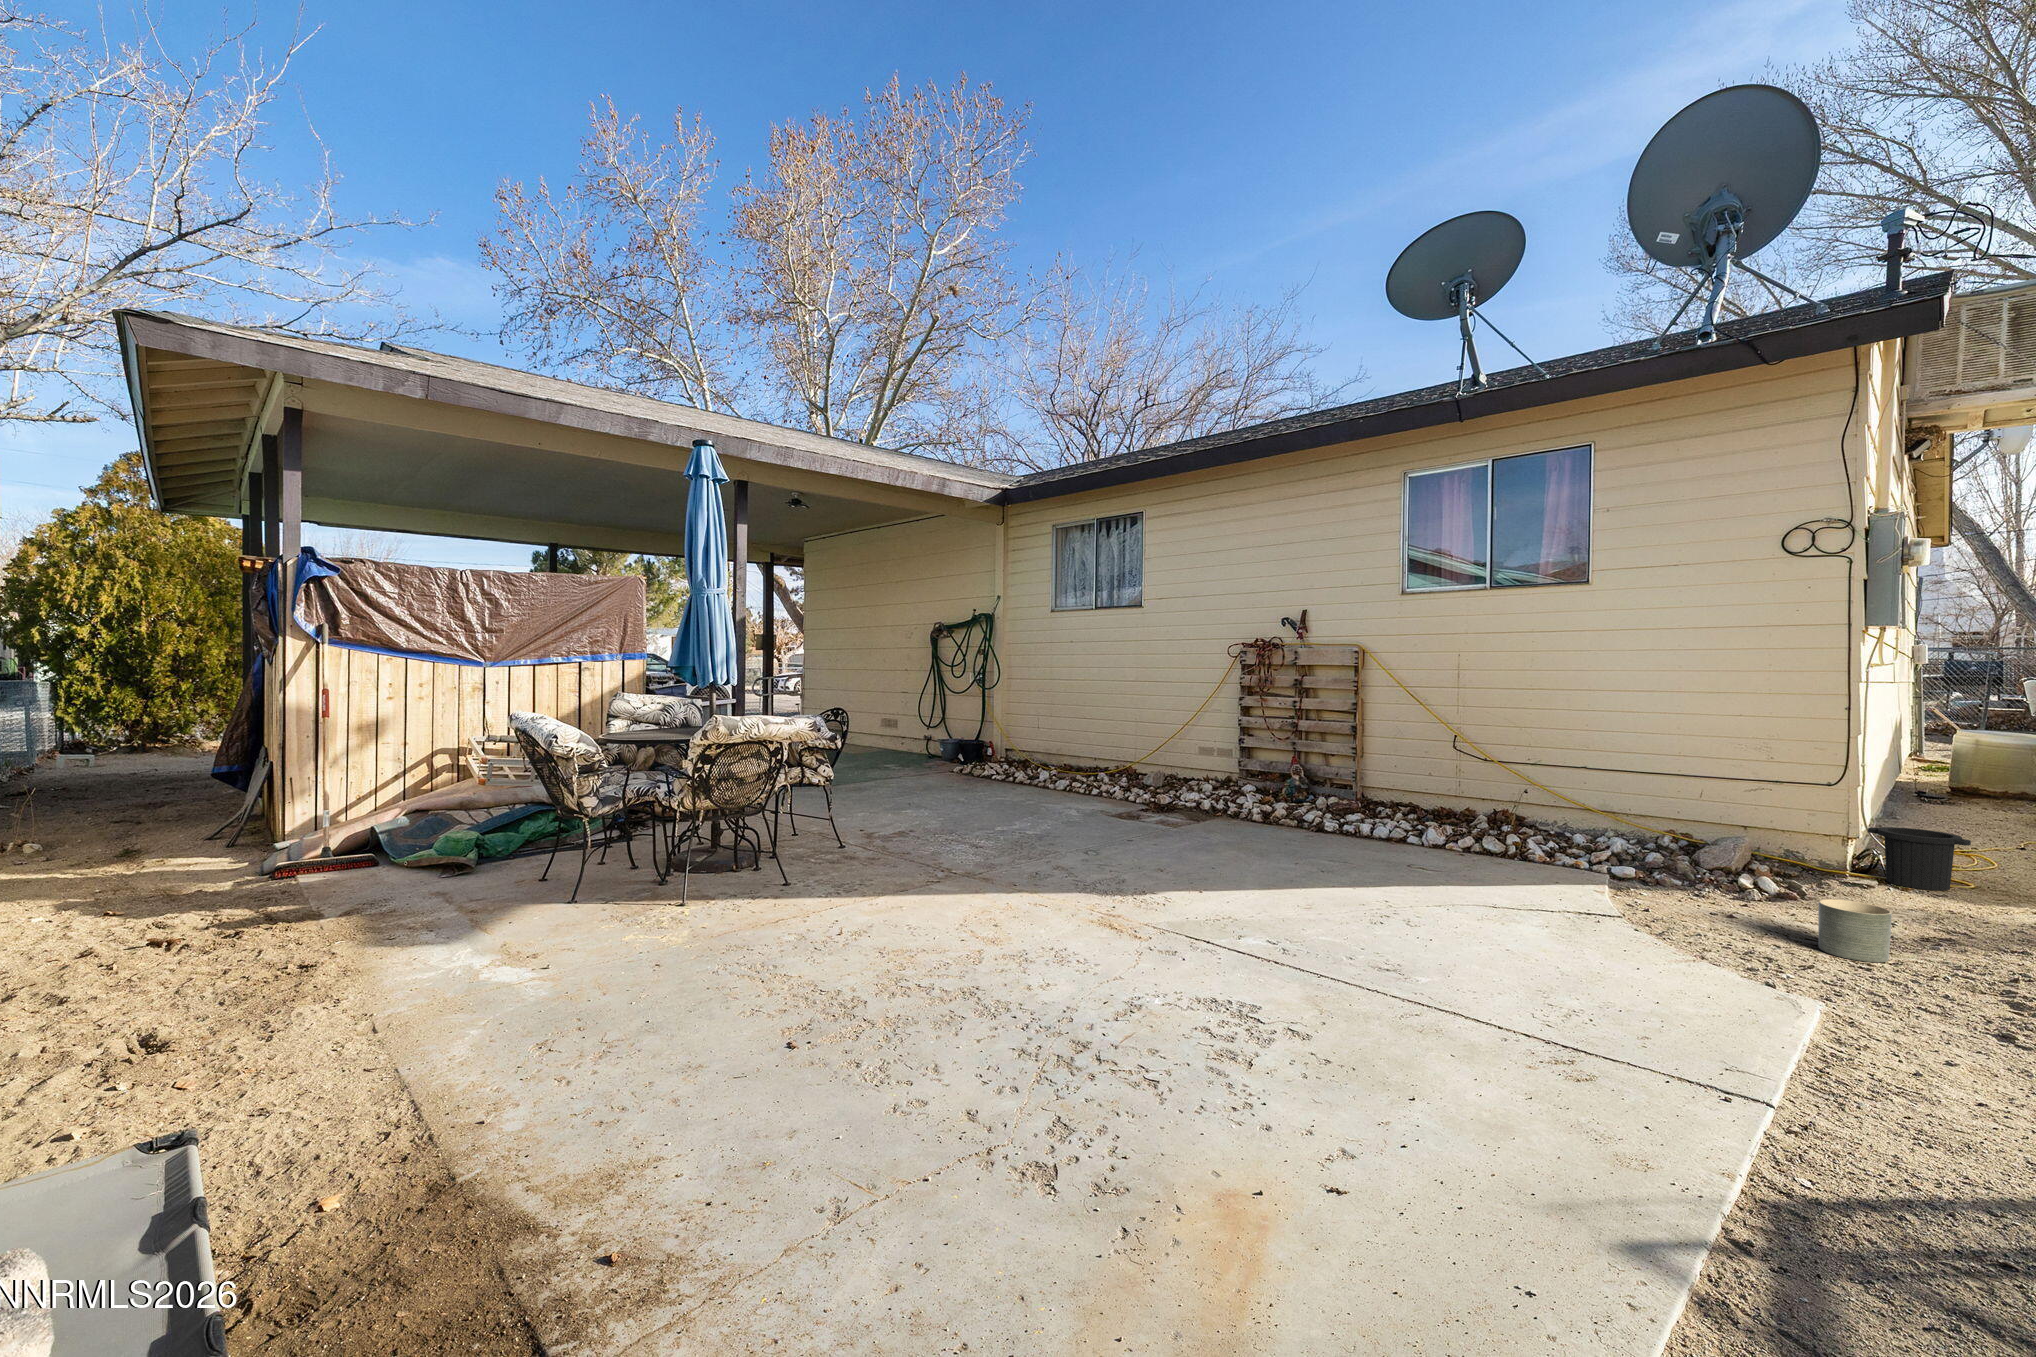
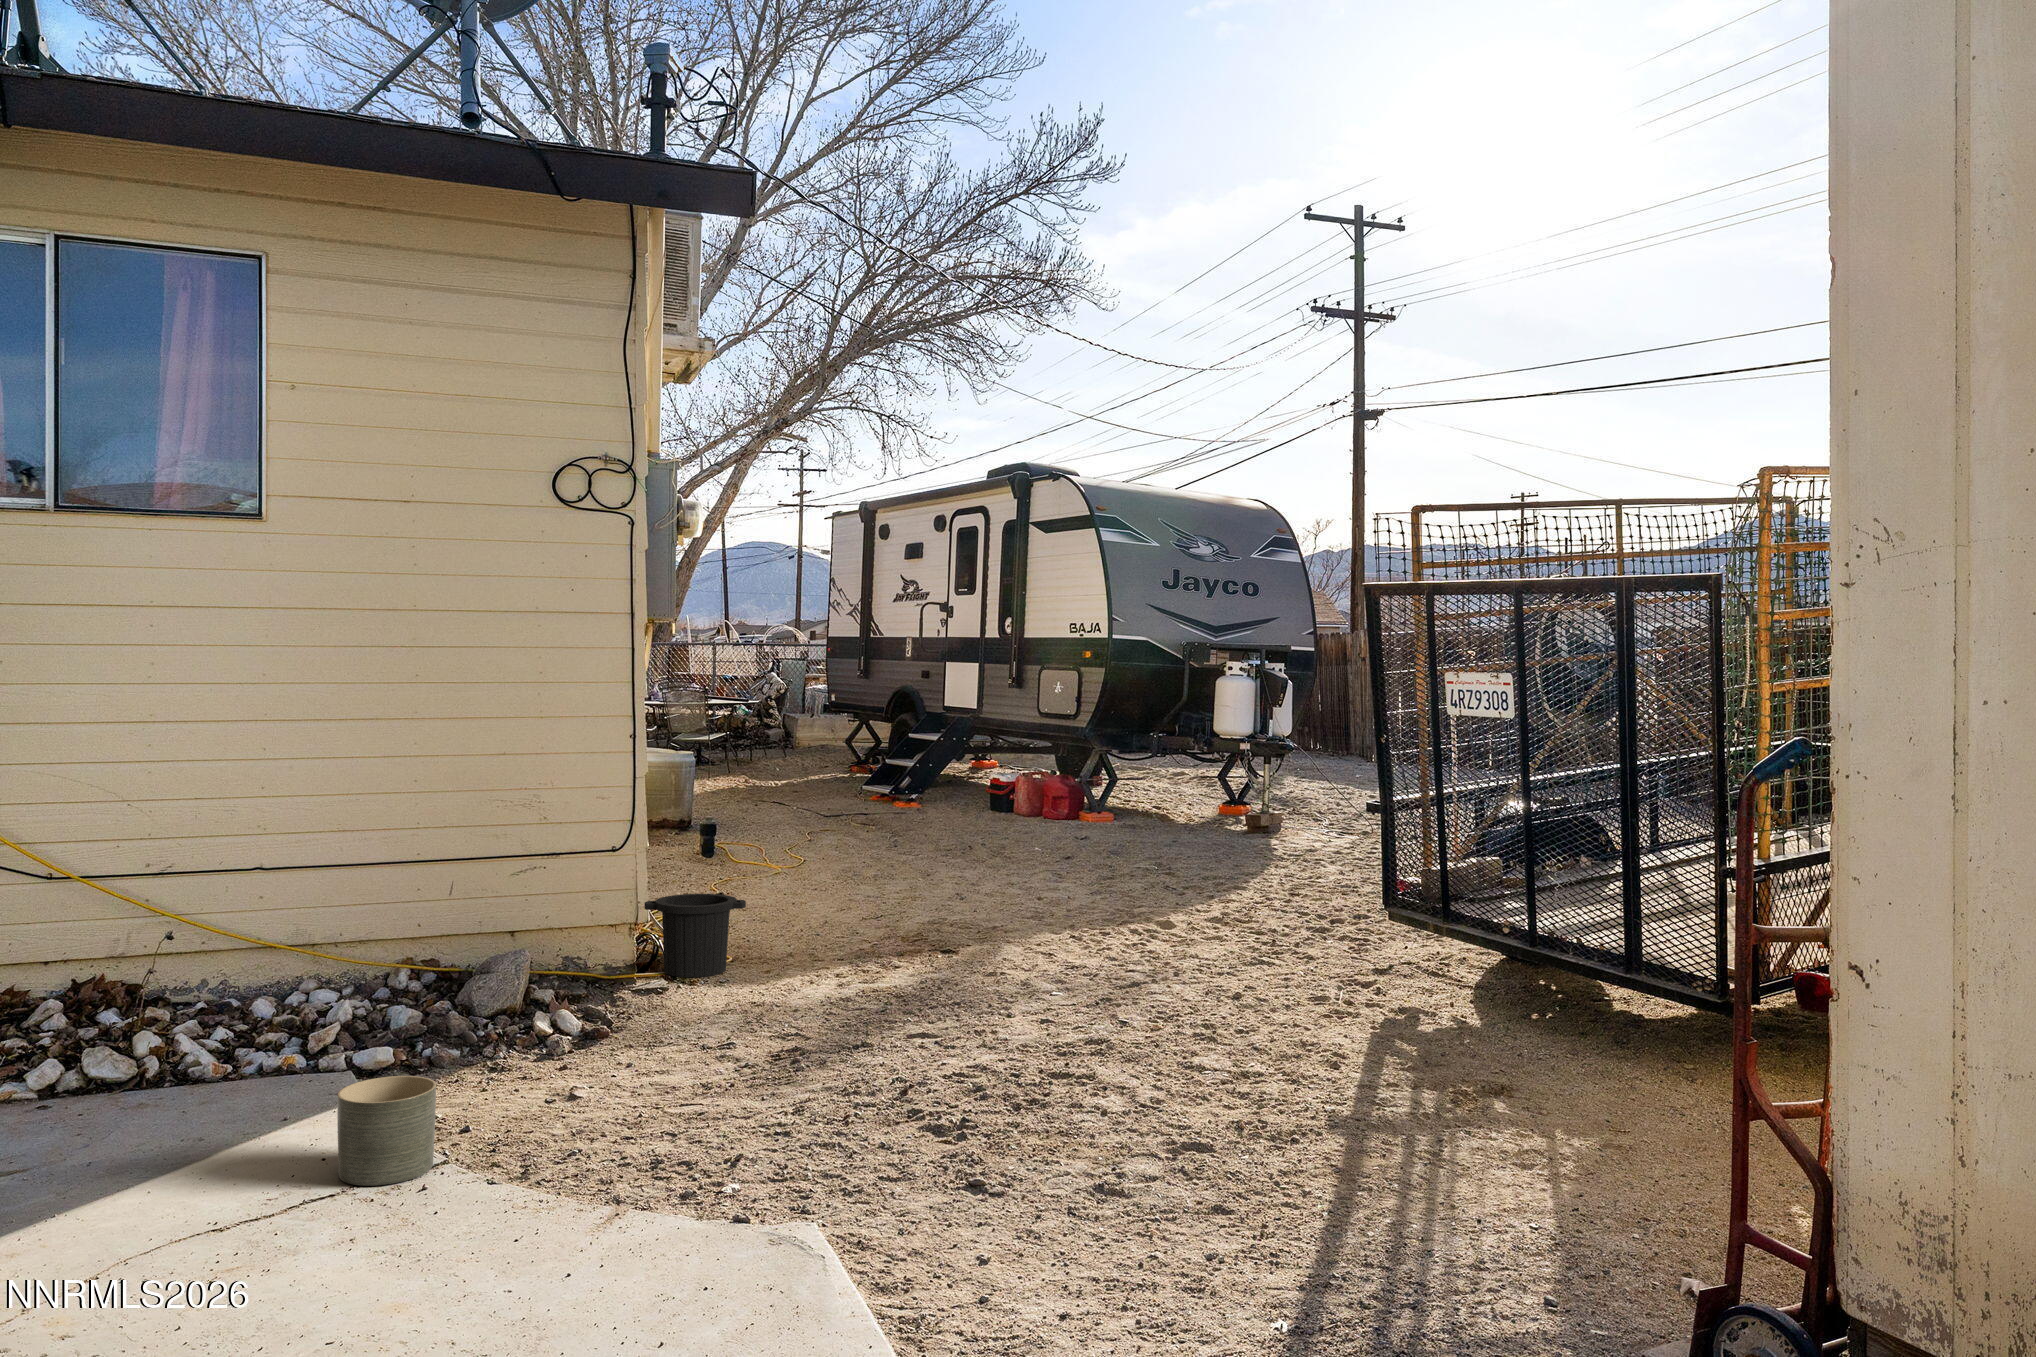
planter: present [1818,899,1892,962] -> present [337,1076,436,1186]

